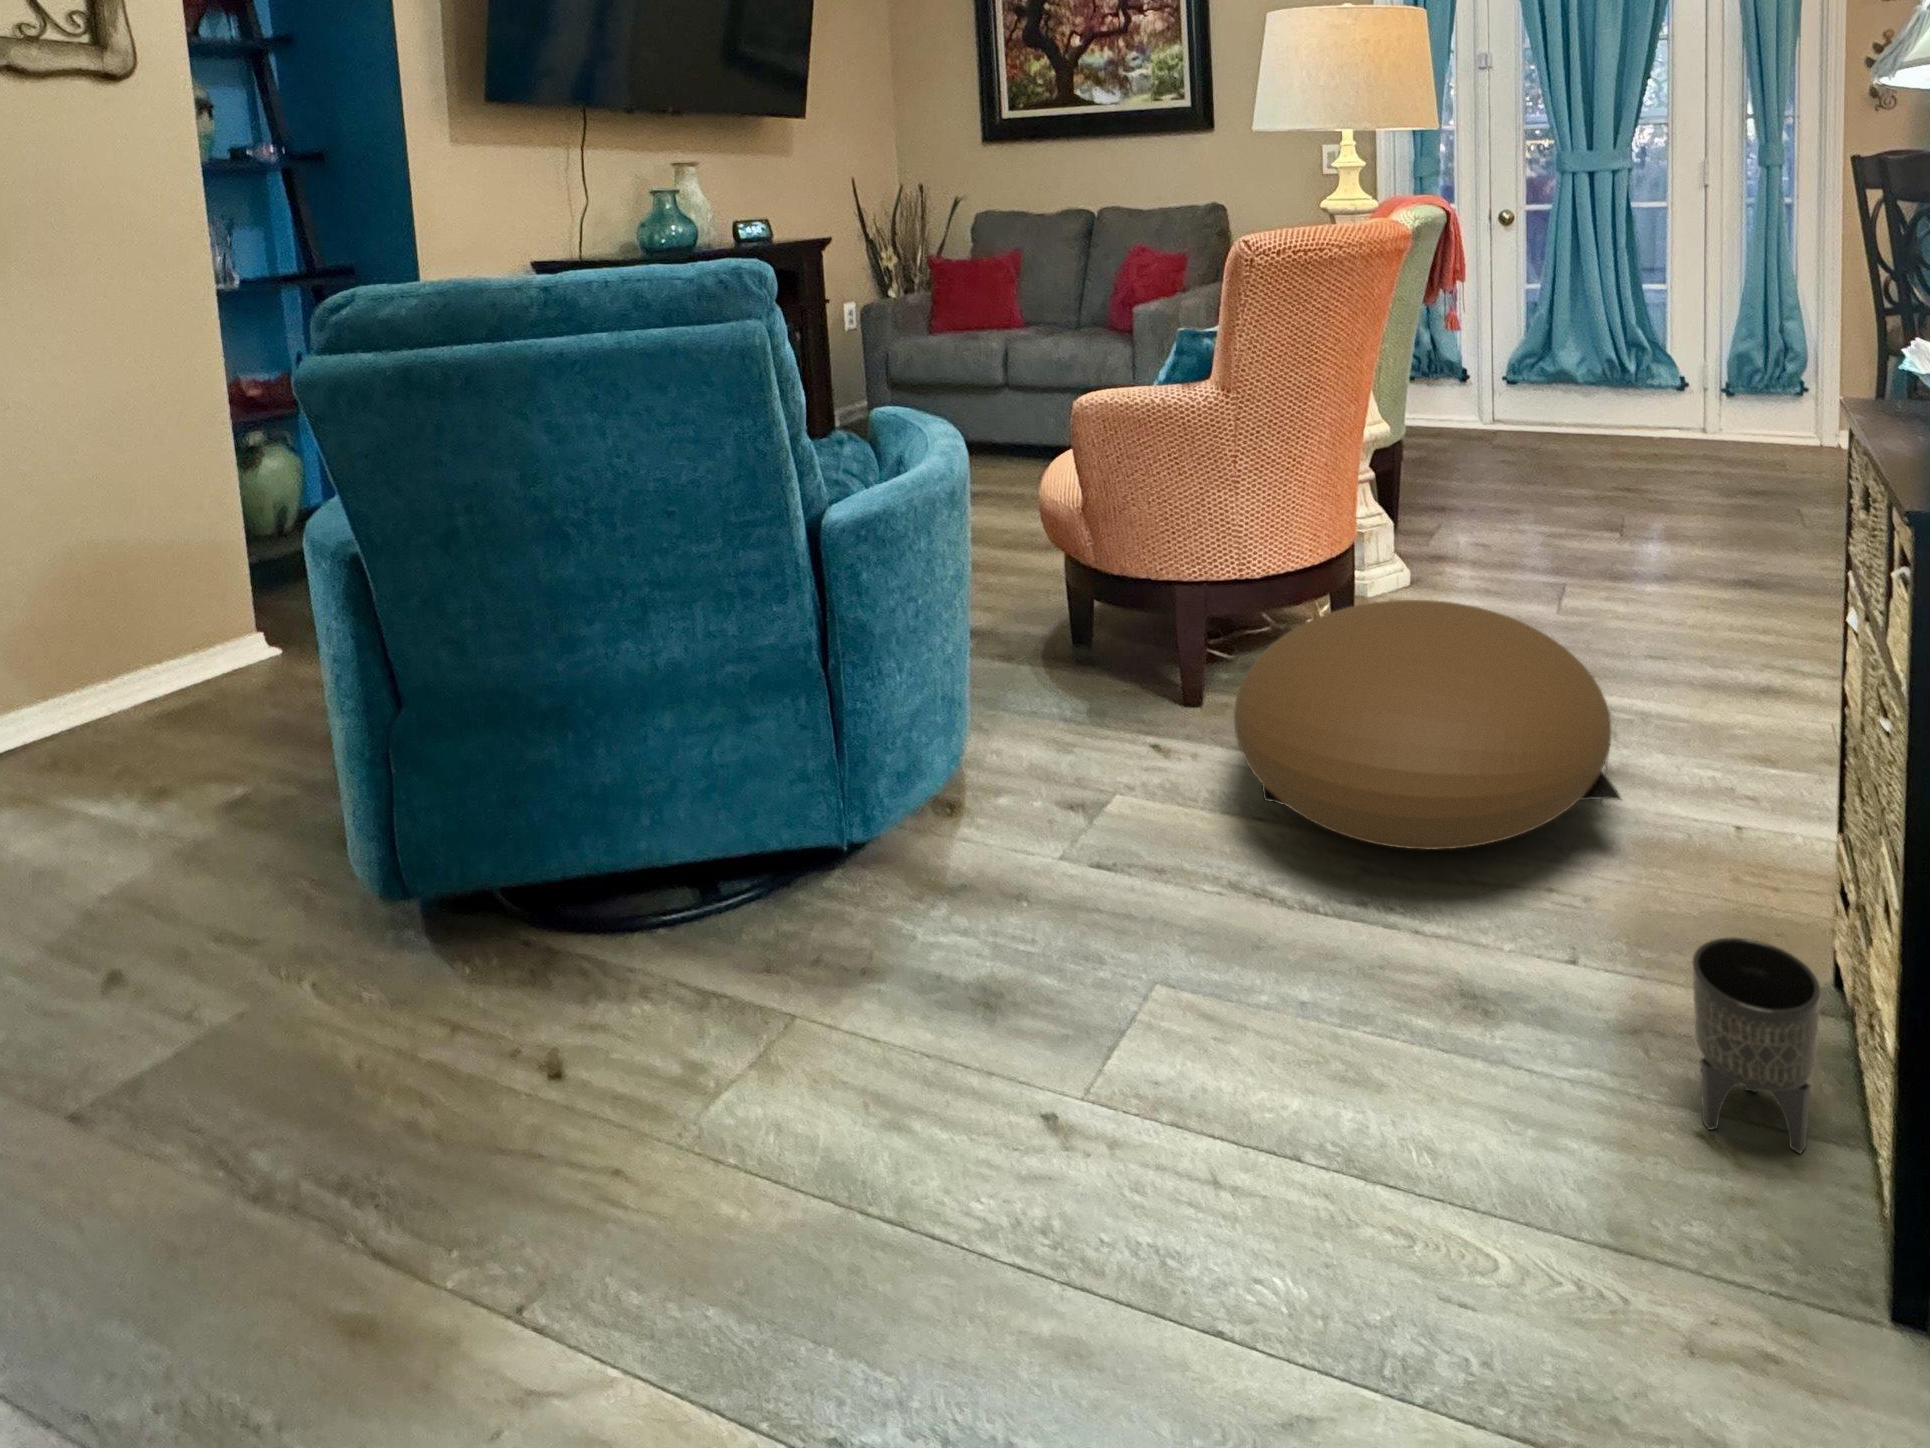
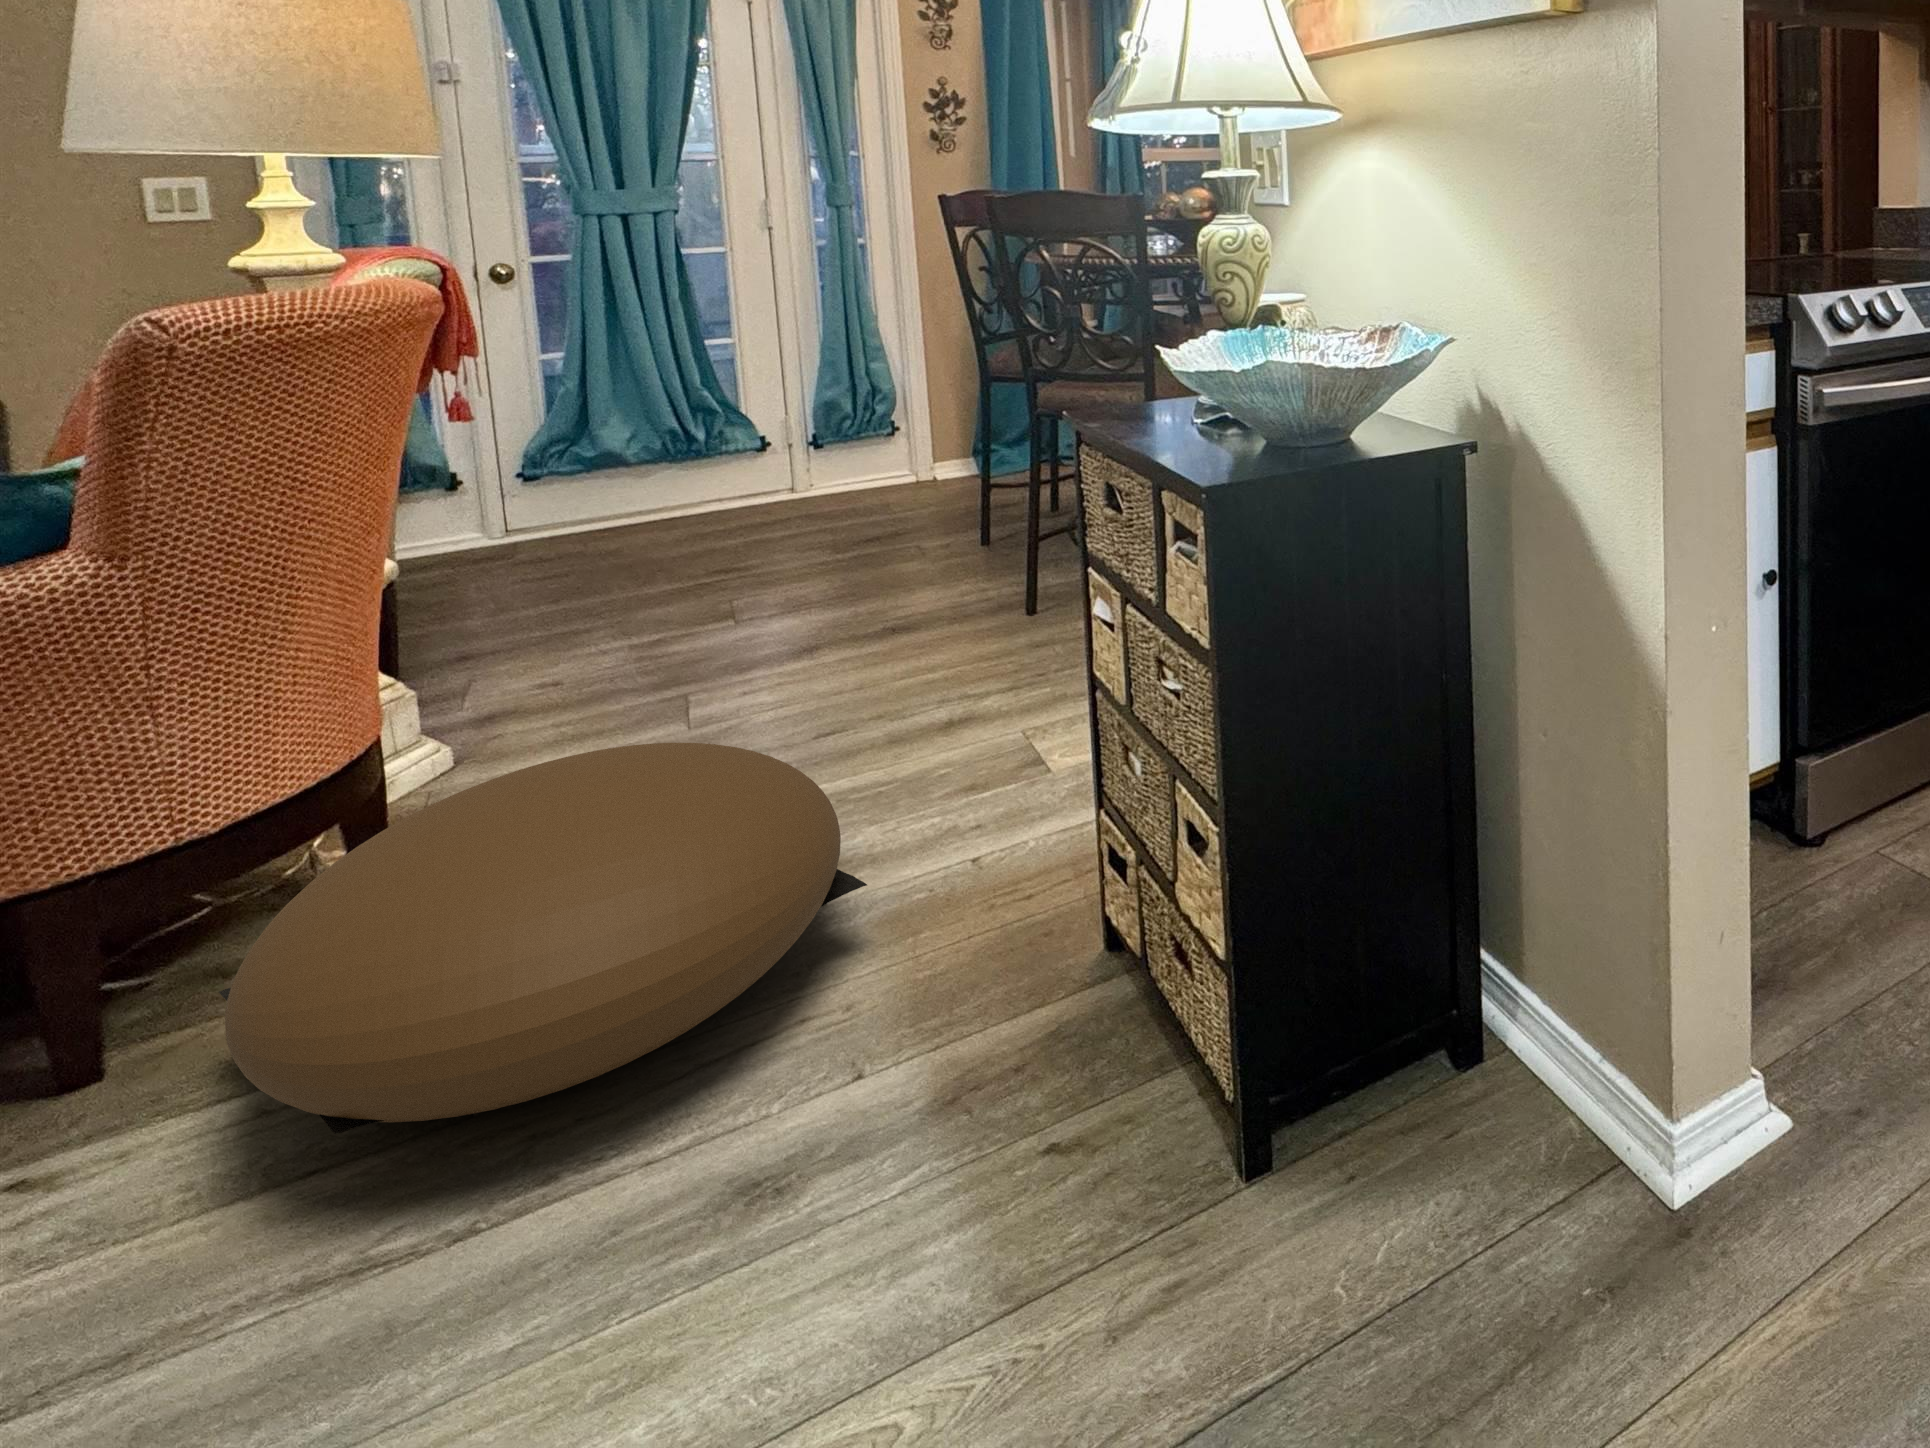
planter: present [1693,937,1821,1153] -> none [1018,931,1136,1140]

